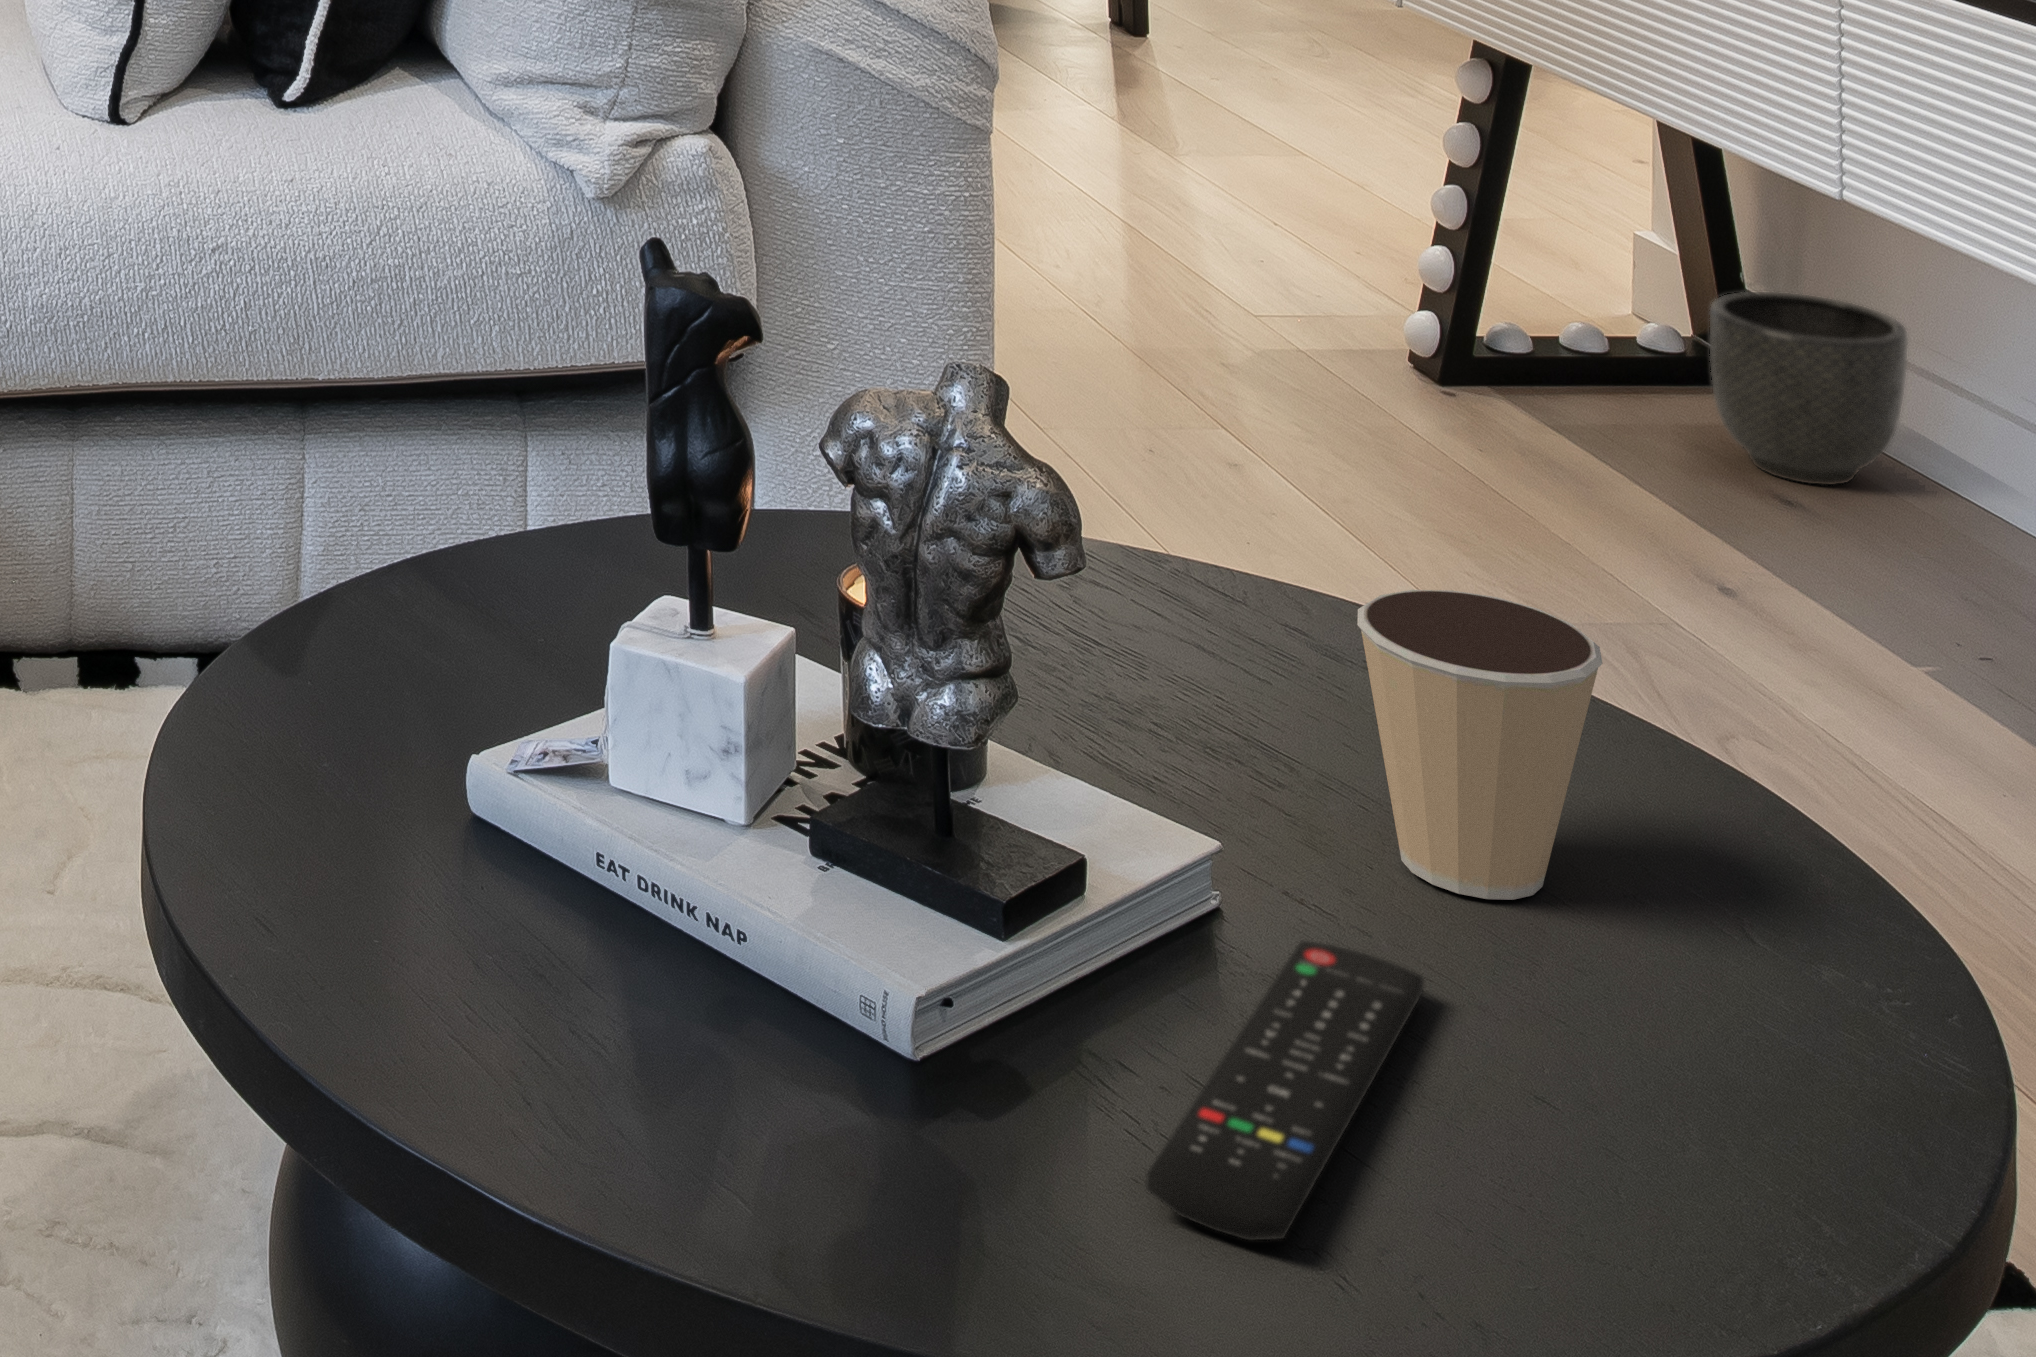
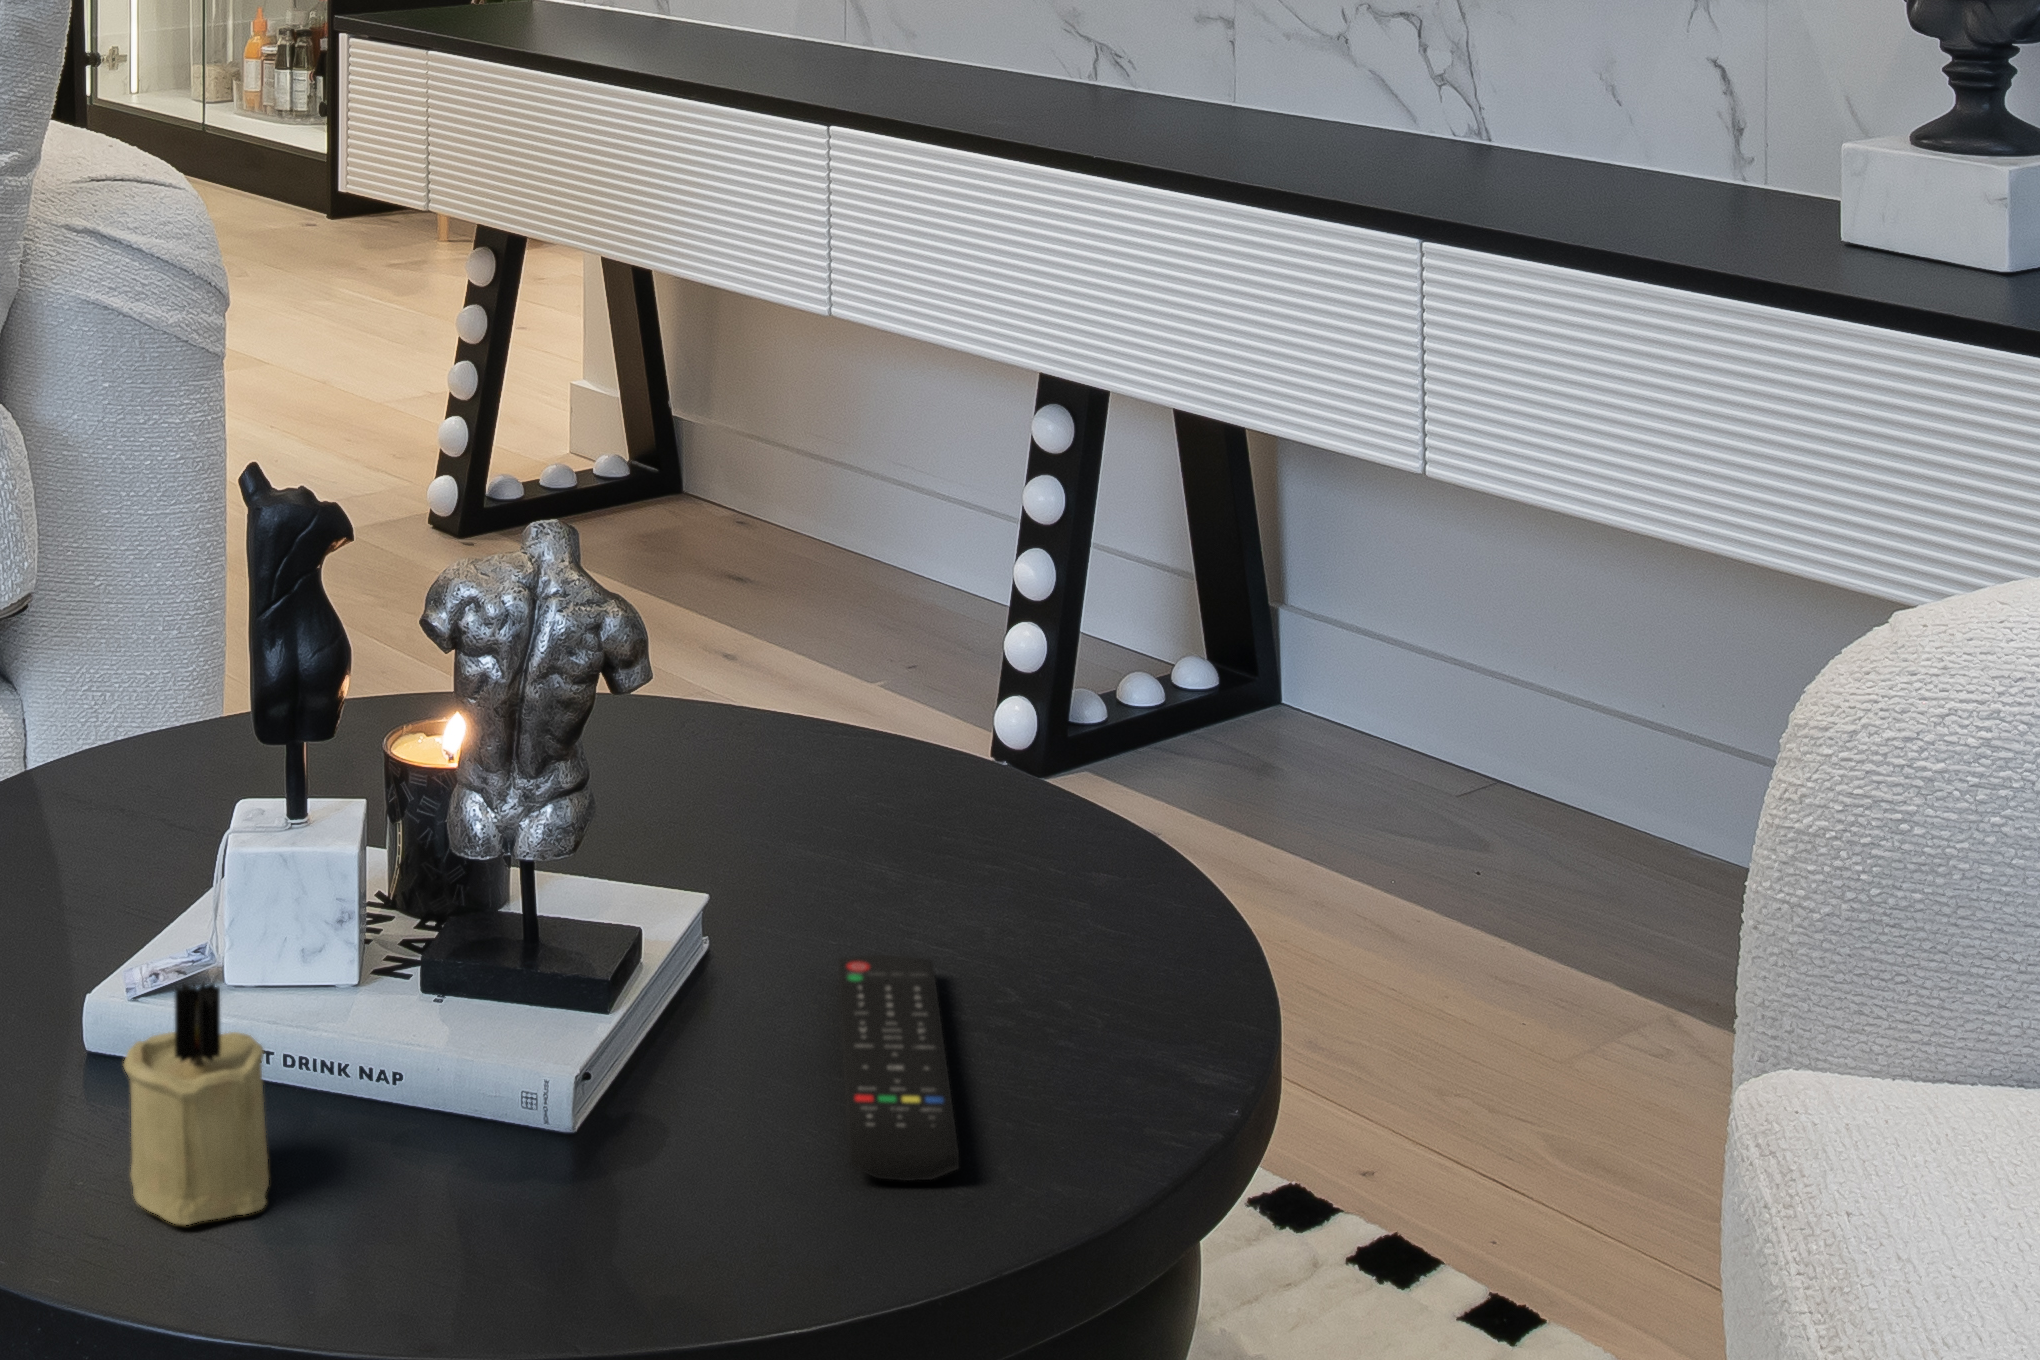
planter: present [1710,292,1908,485] -> none [702,429,844,585]
coffee cup: present [1357,590,1603,900] -> none [814,655,996,898]
candle: none [370,762,530,1022] -> present [124,983,269,1225]

